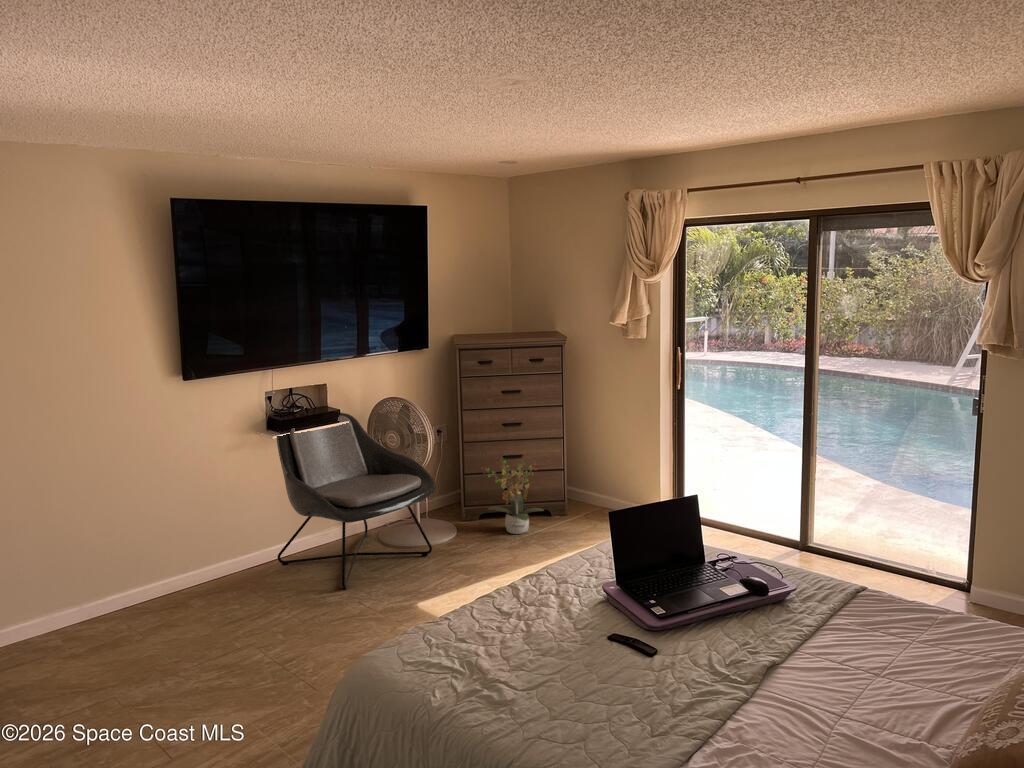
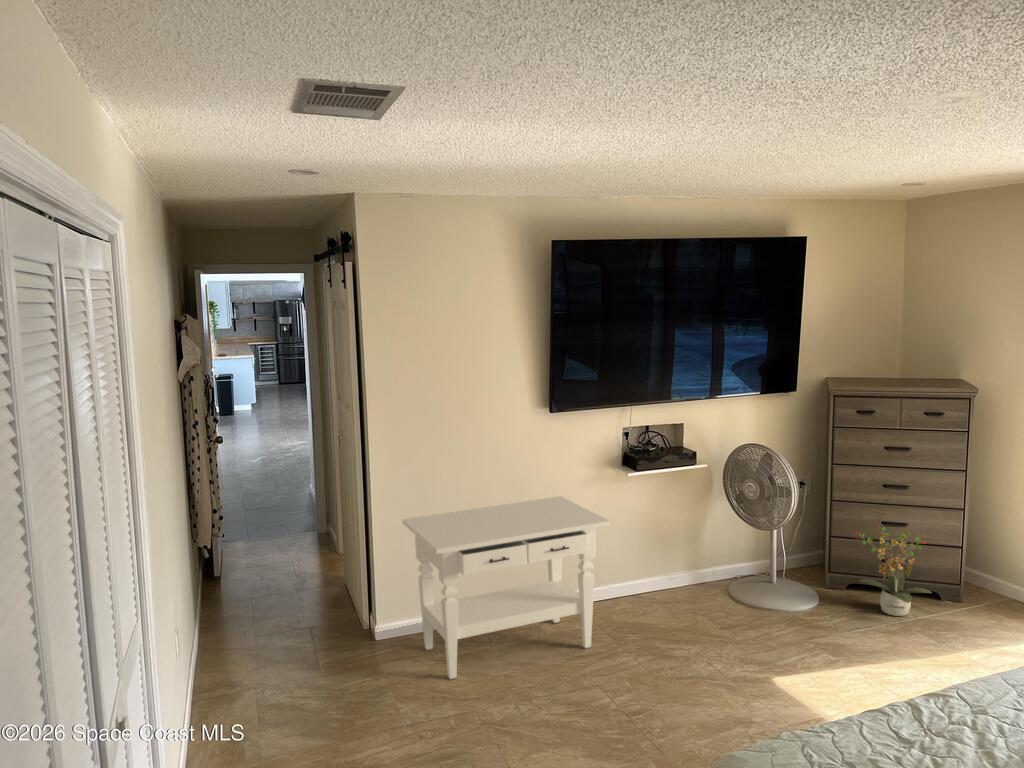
lounge chair: present [276,413,435,589] -> none [622,453,800,650]
side table: none [26,463,257,660] -> present [402,496,610,680]

